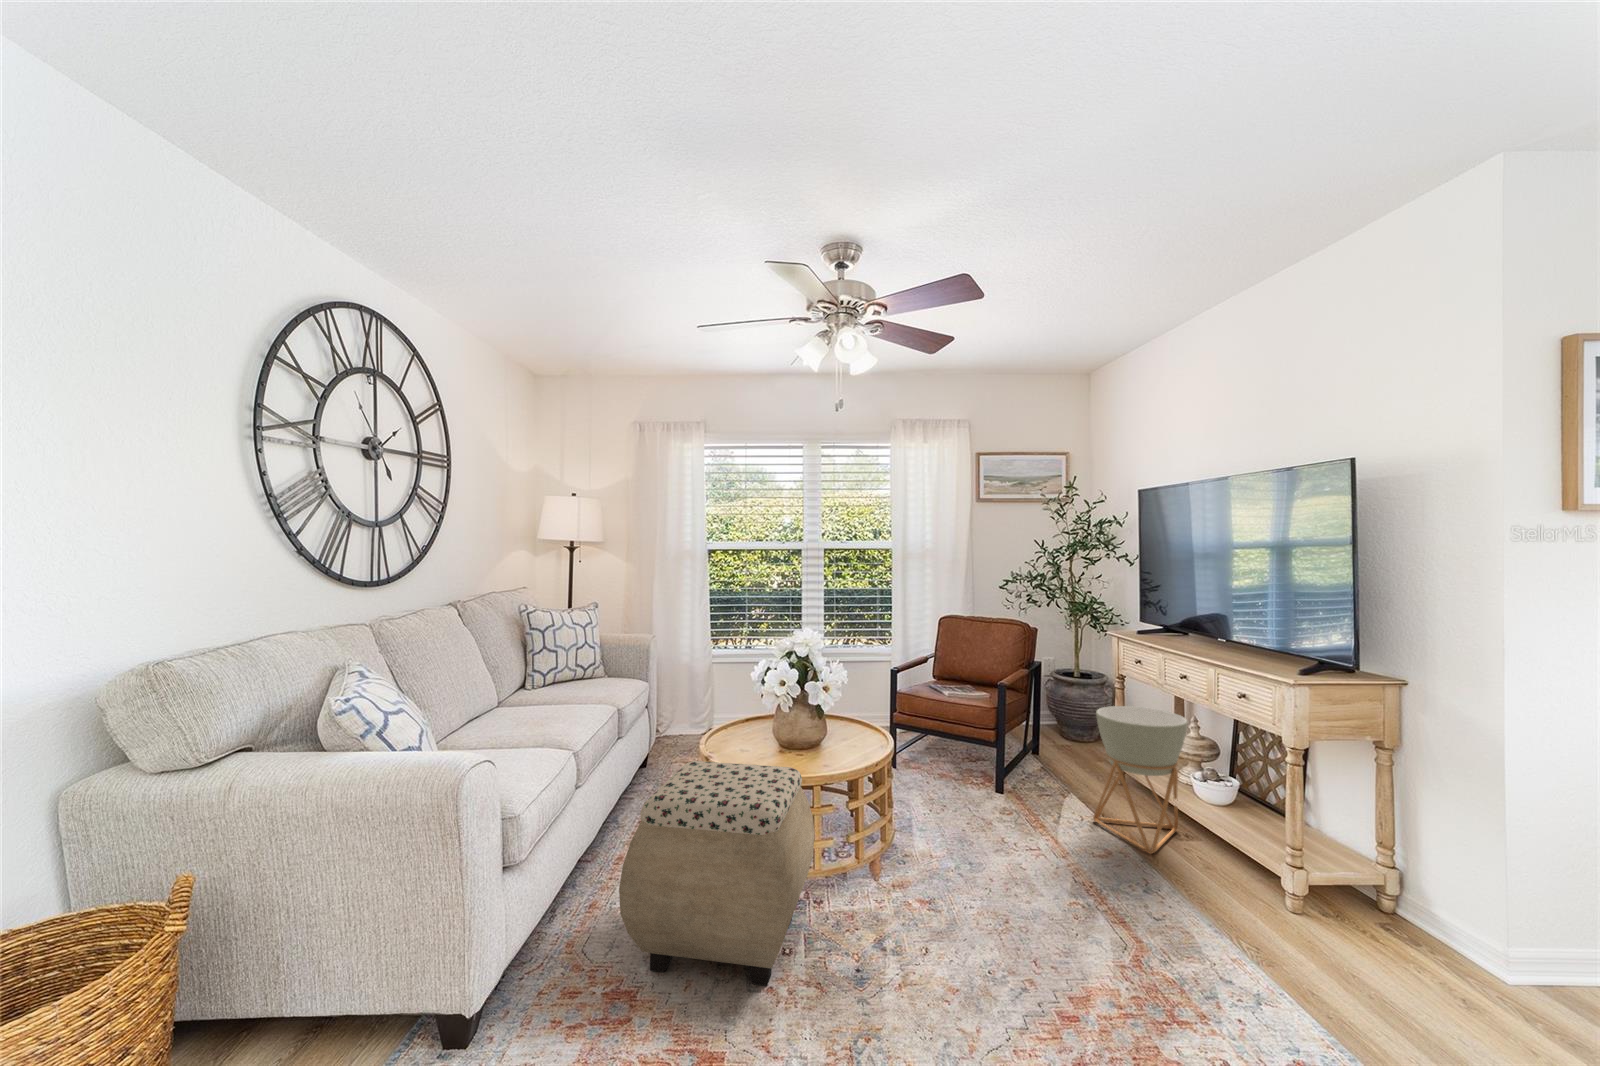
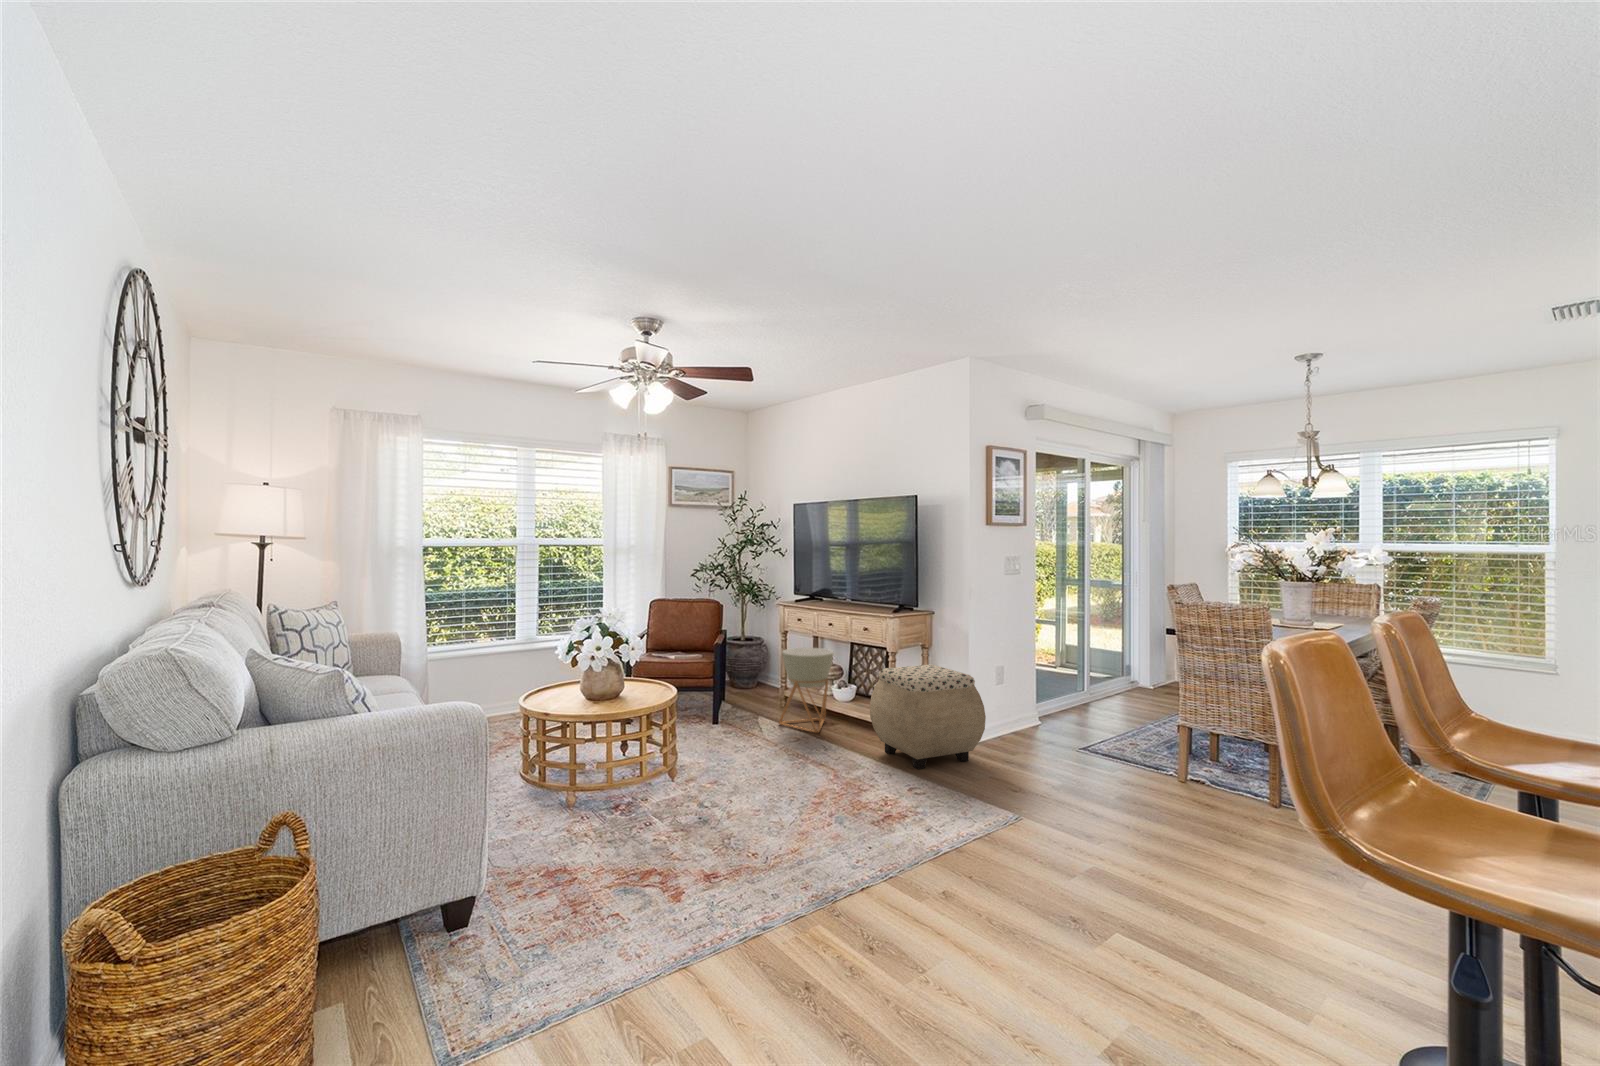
ottoman: present [619,761,815,986] -> present [870,665,986,769]

